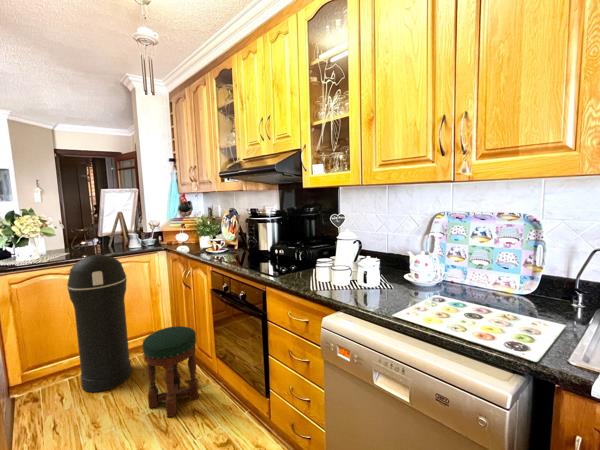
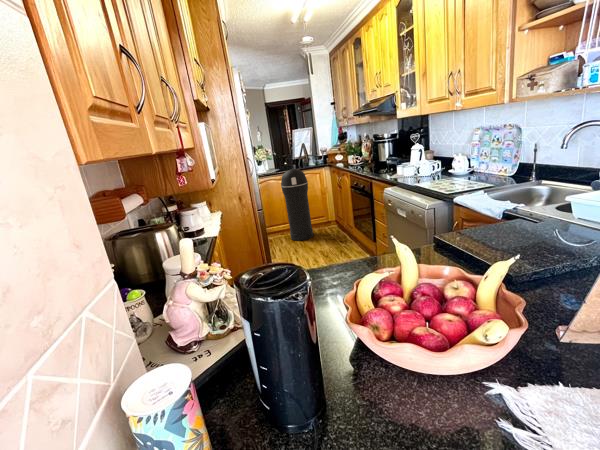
stool: present [143,326,198,417] -> none [316,208,345,252]

